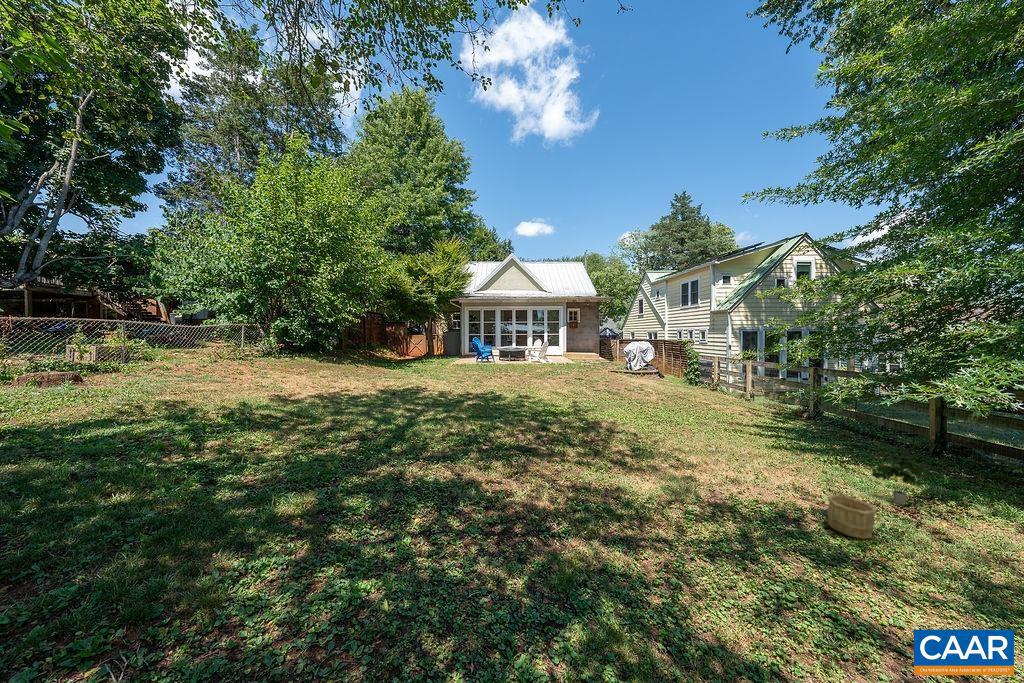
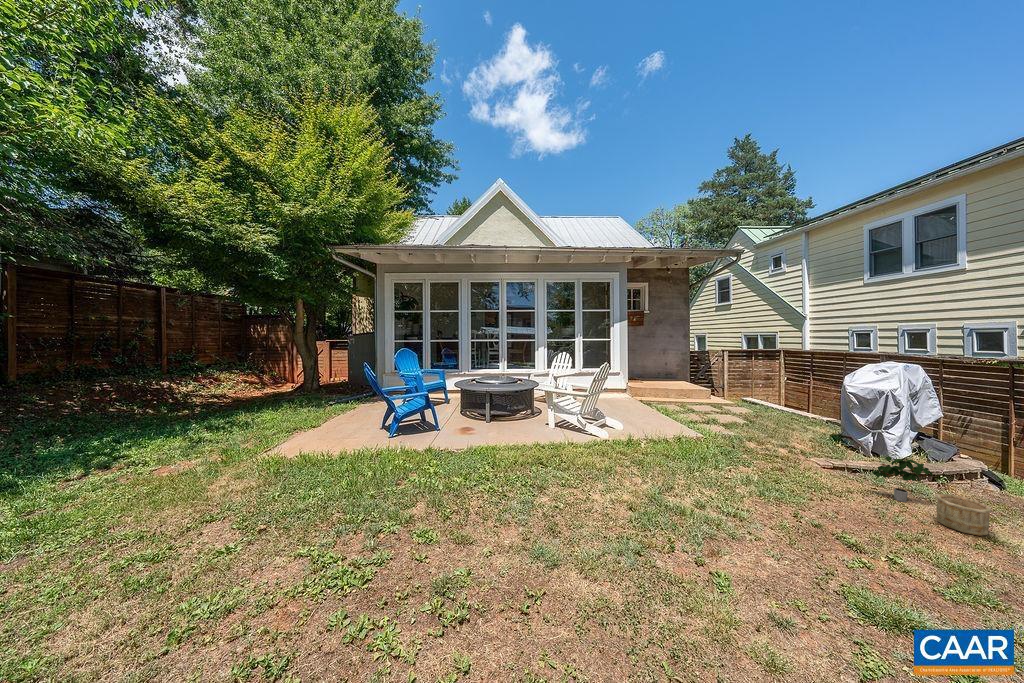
wooden bucket: present [828,495,876,539] -> present [936,494,992,536]

